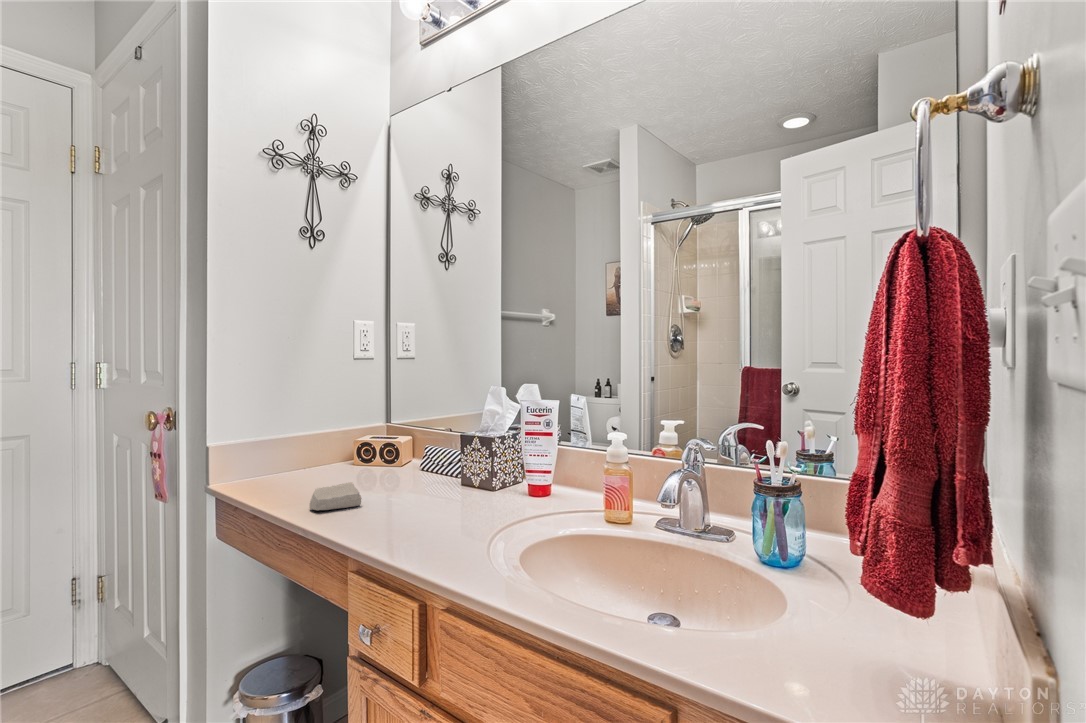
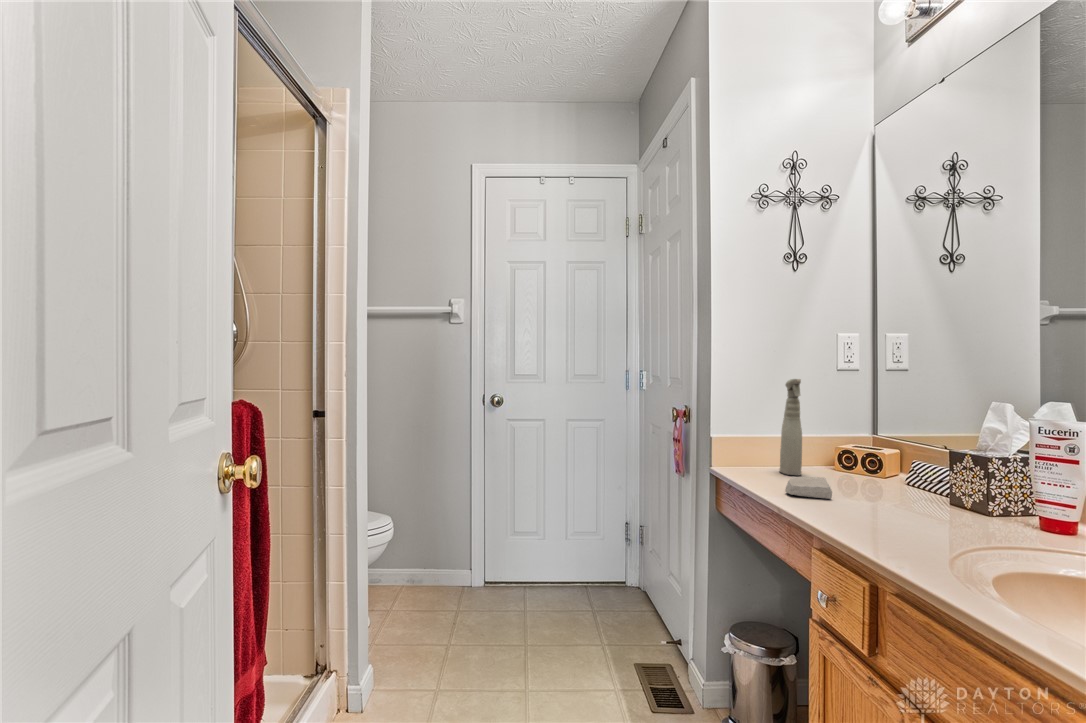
spray bottle: none [297,372,322,482] -> present [779,379,802,475]

